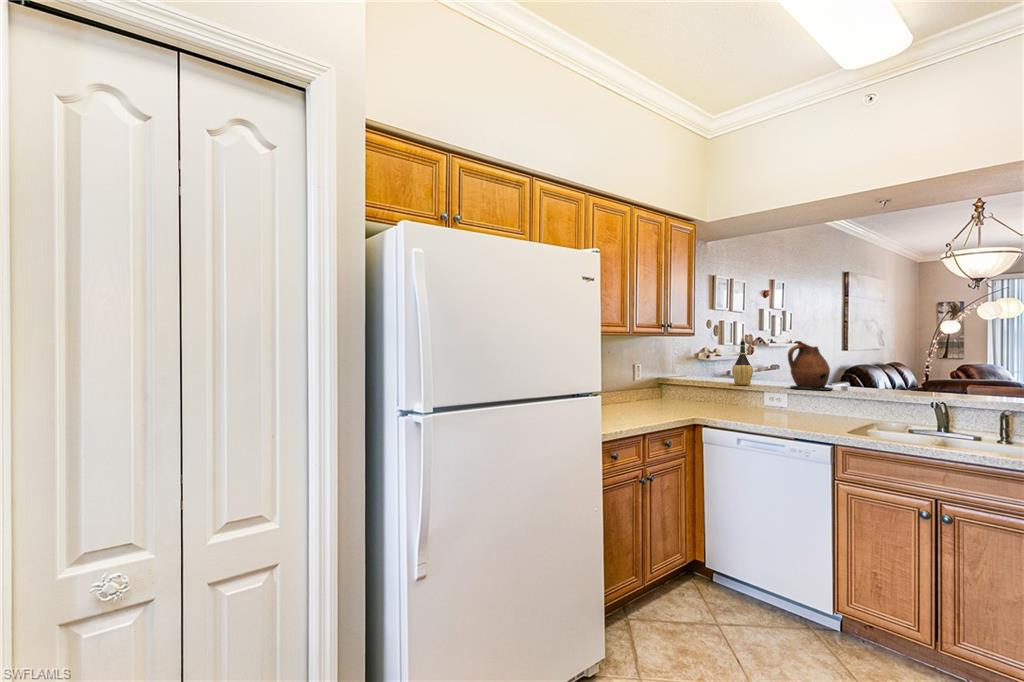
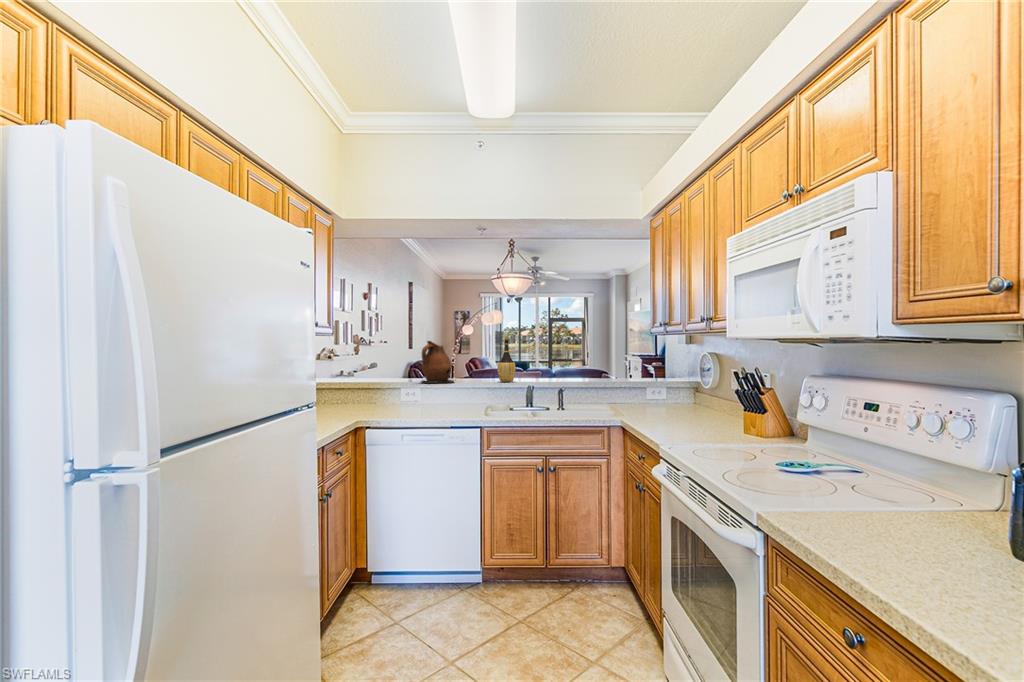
wine bottle: present [732,338,753,385] -> present [497,337,516,382]

